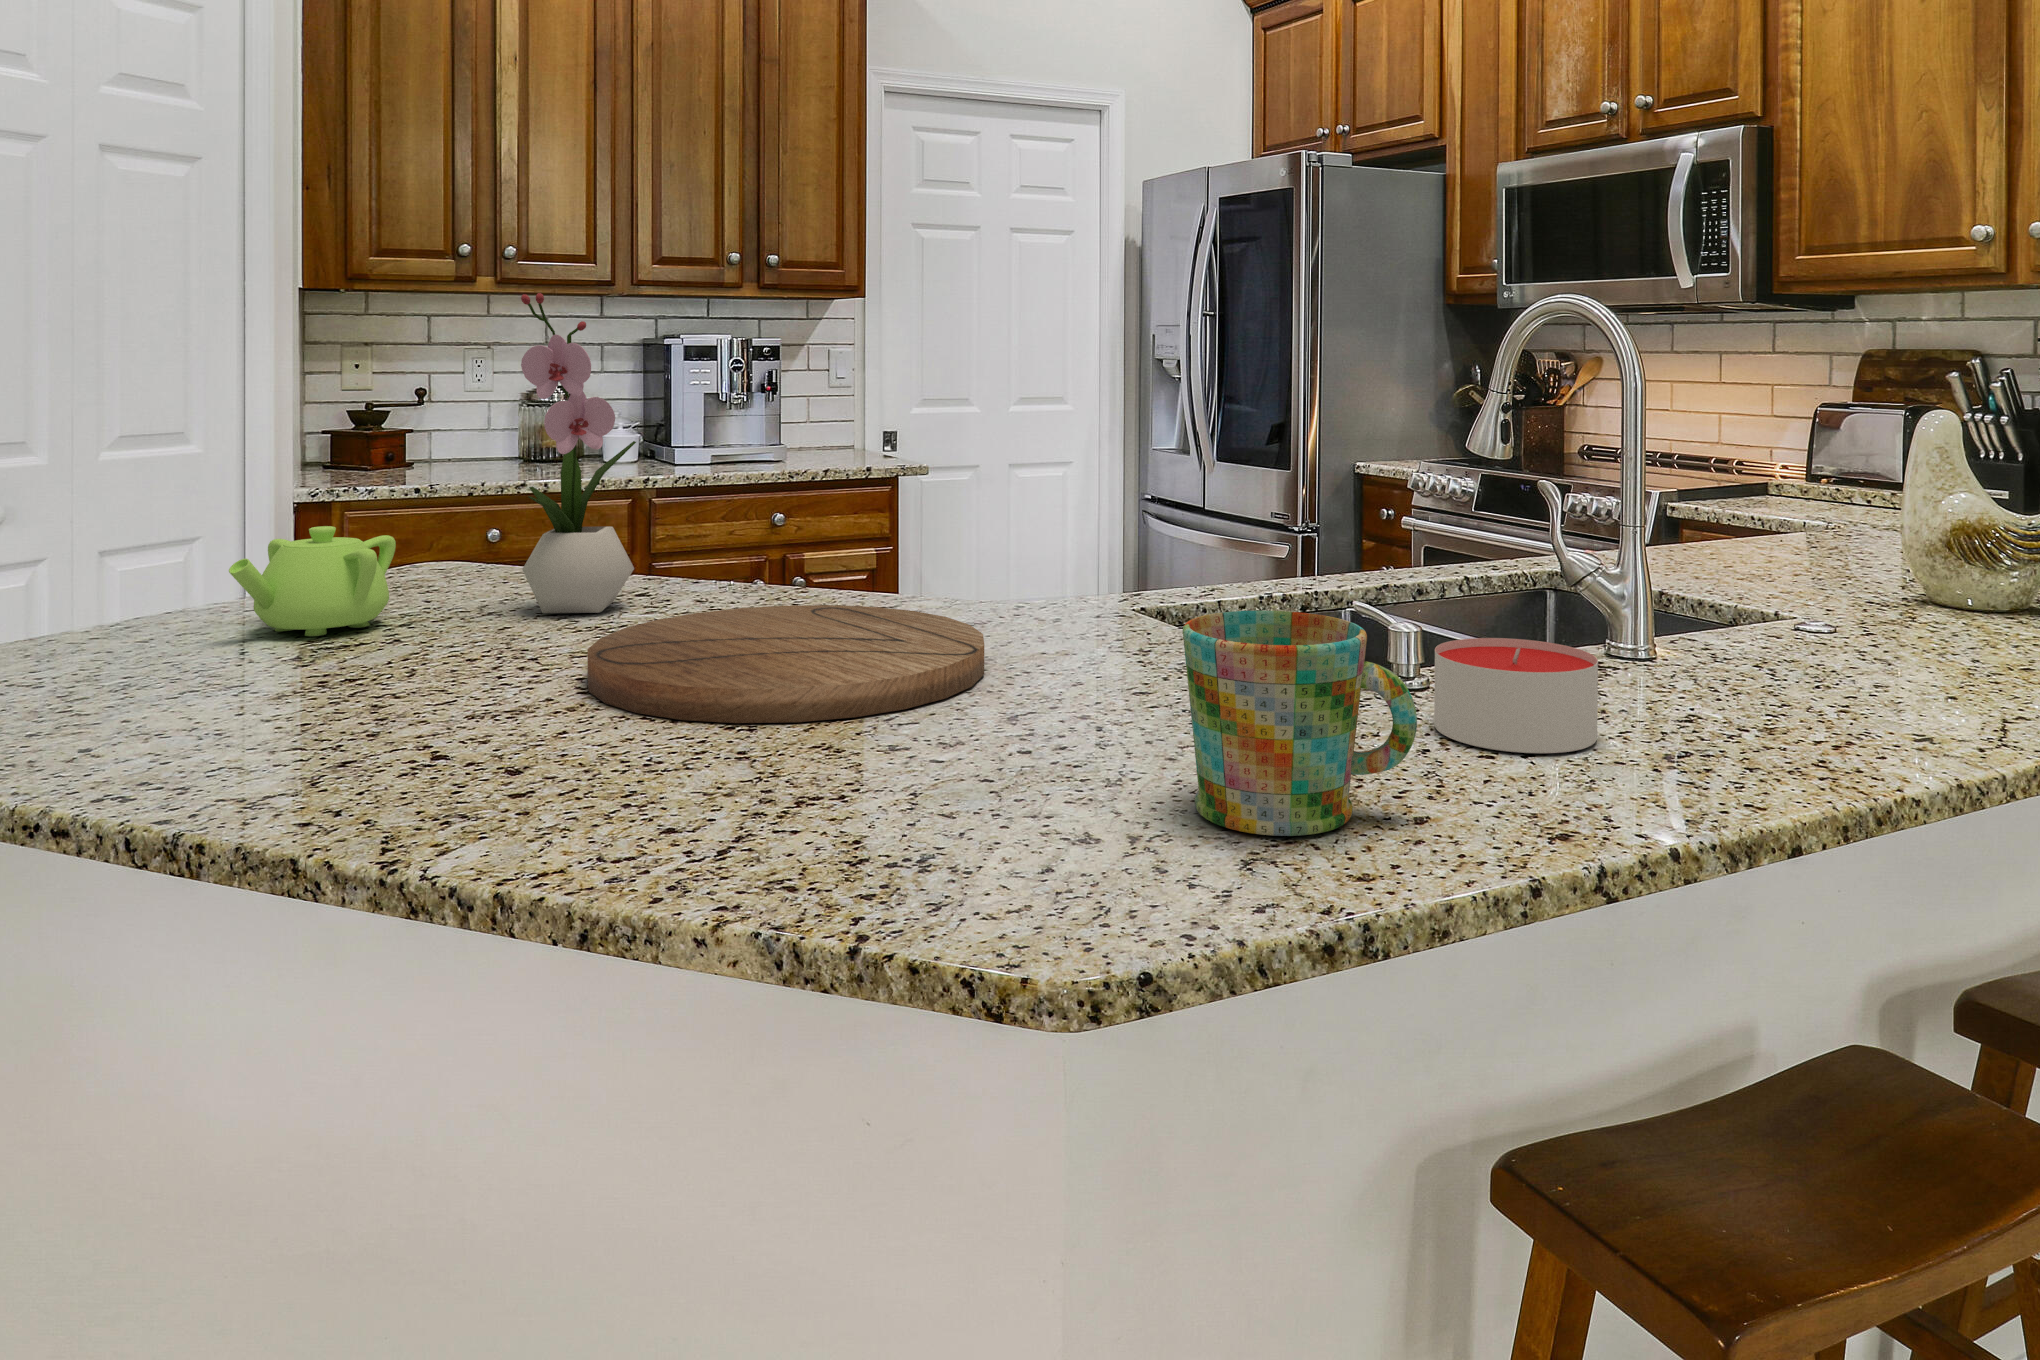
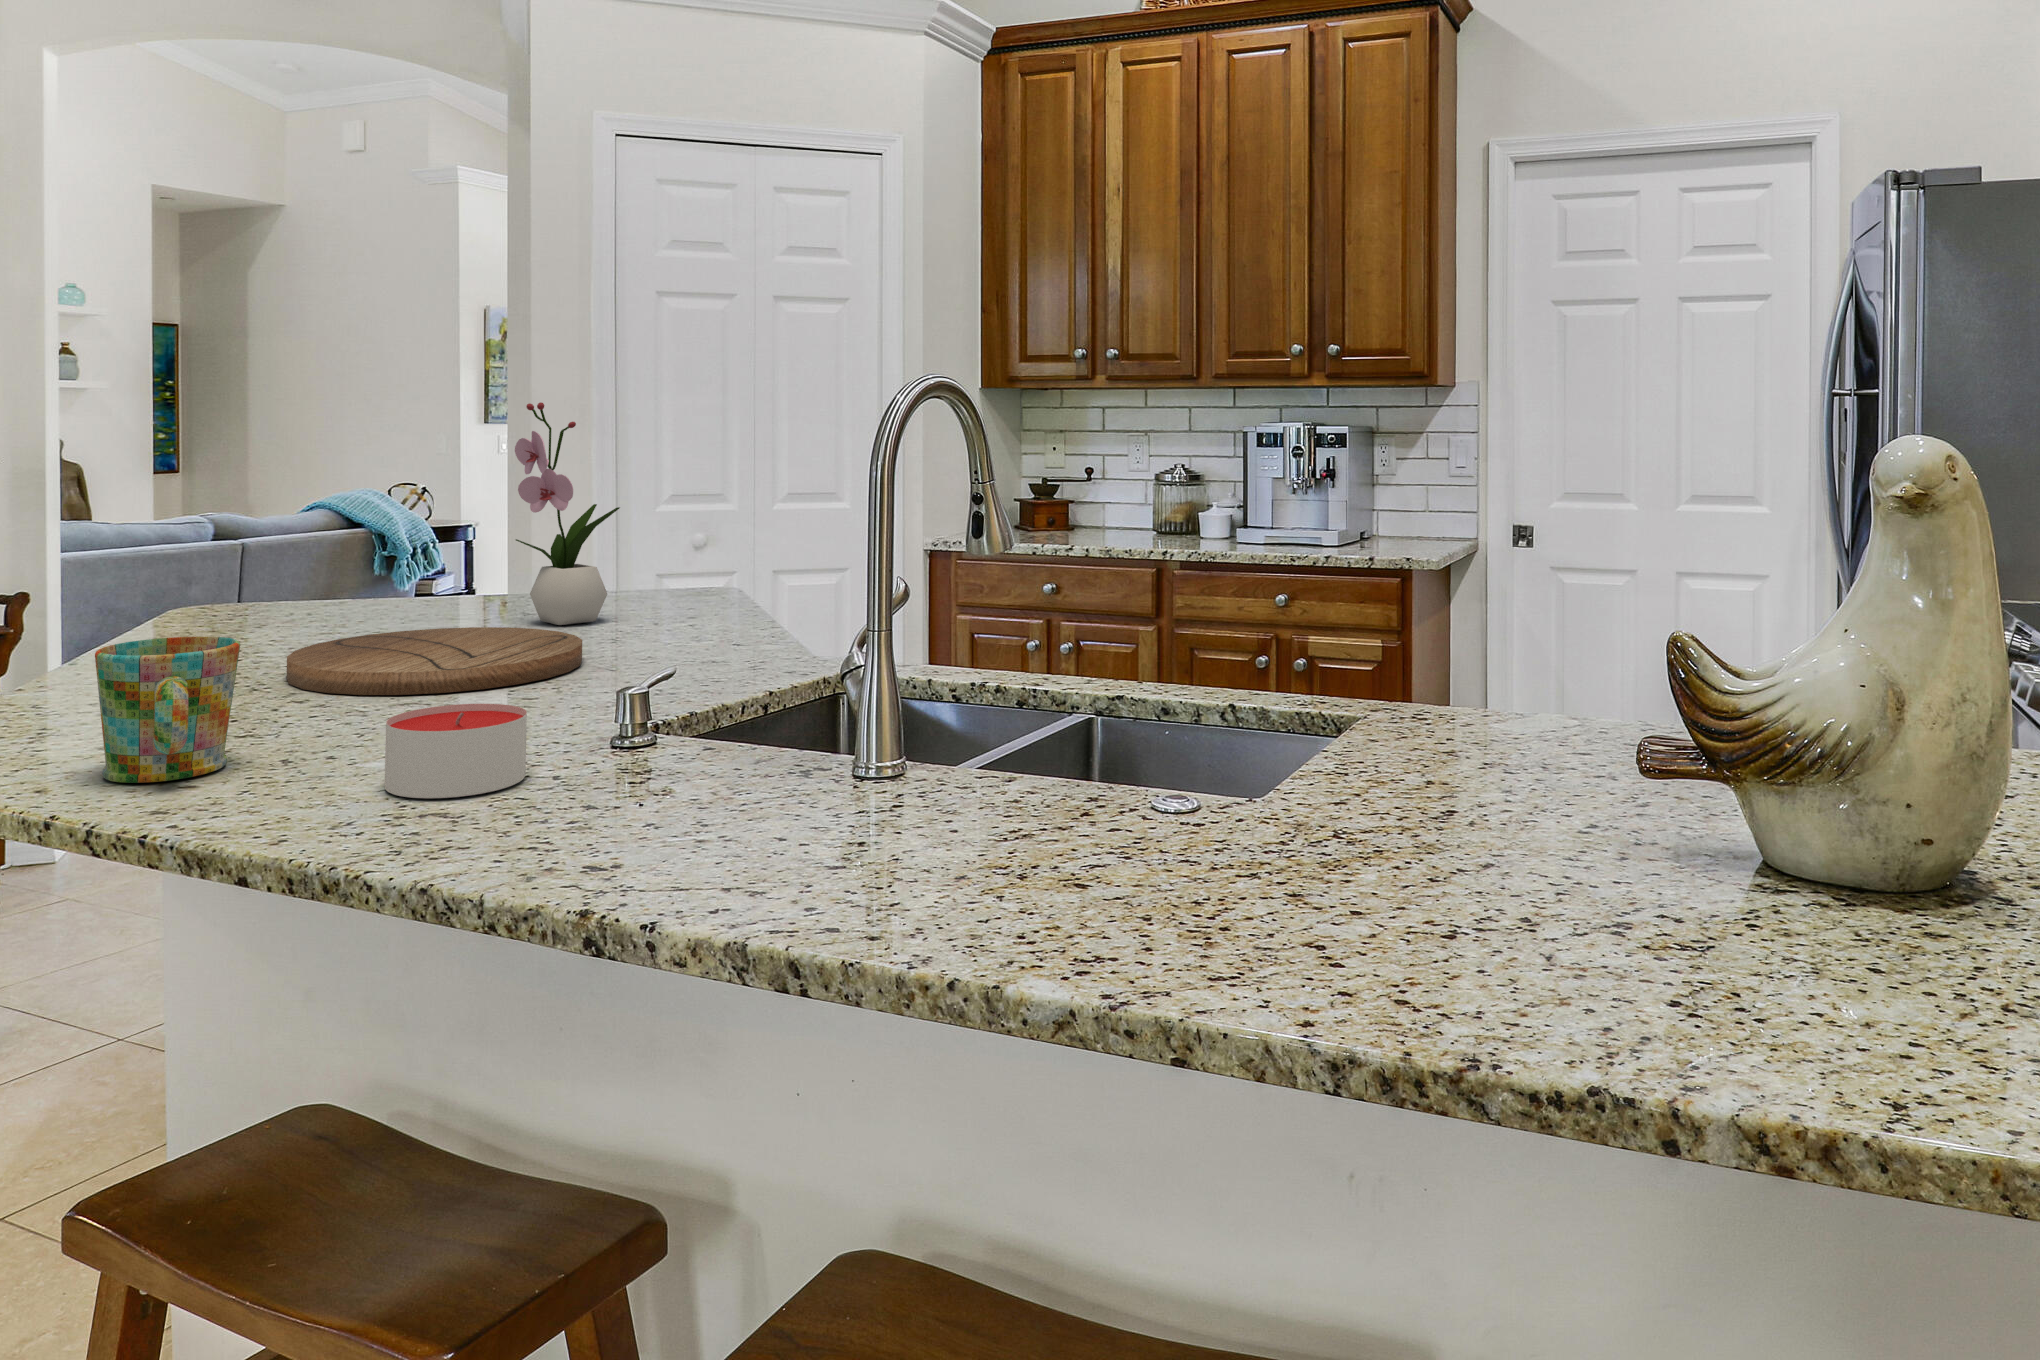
teapot: present [229,526,396,636] -> none [379,548,498,615]

